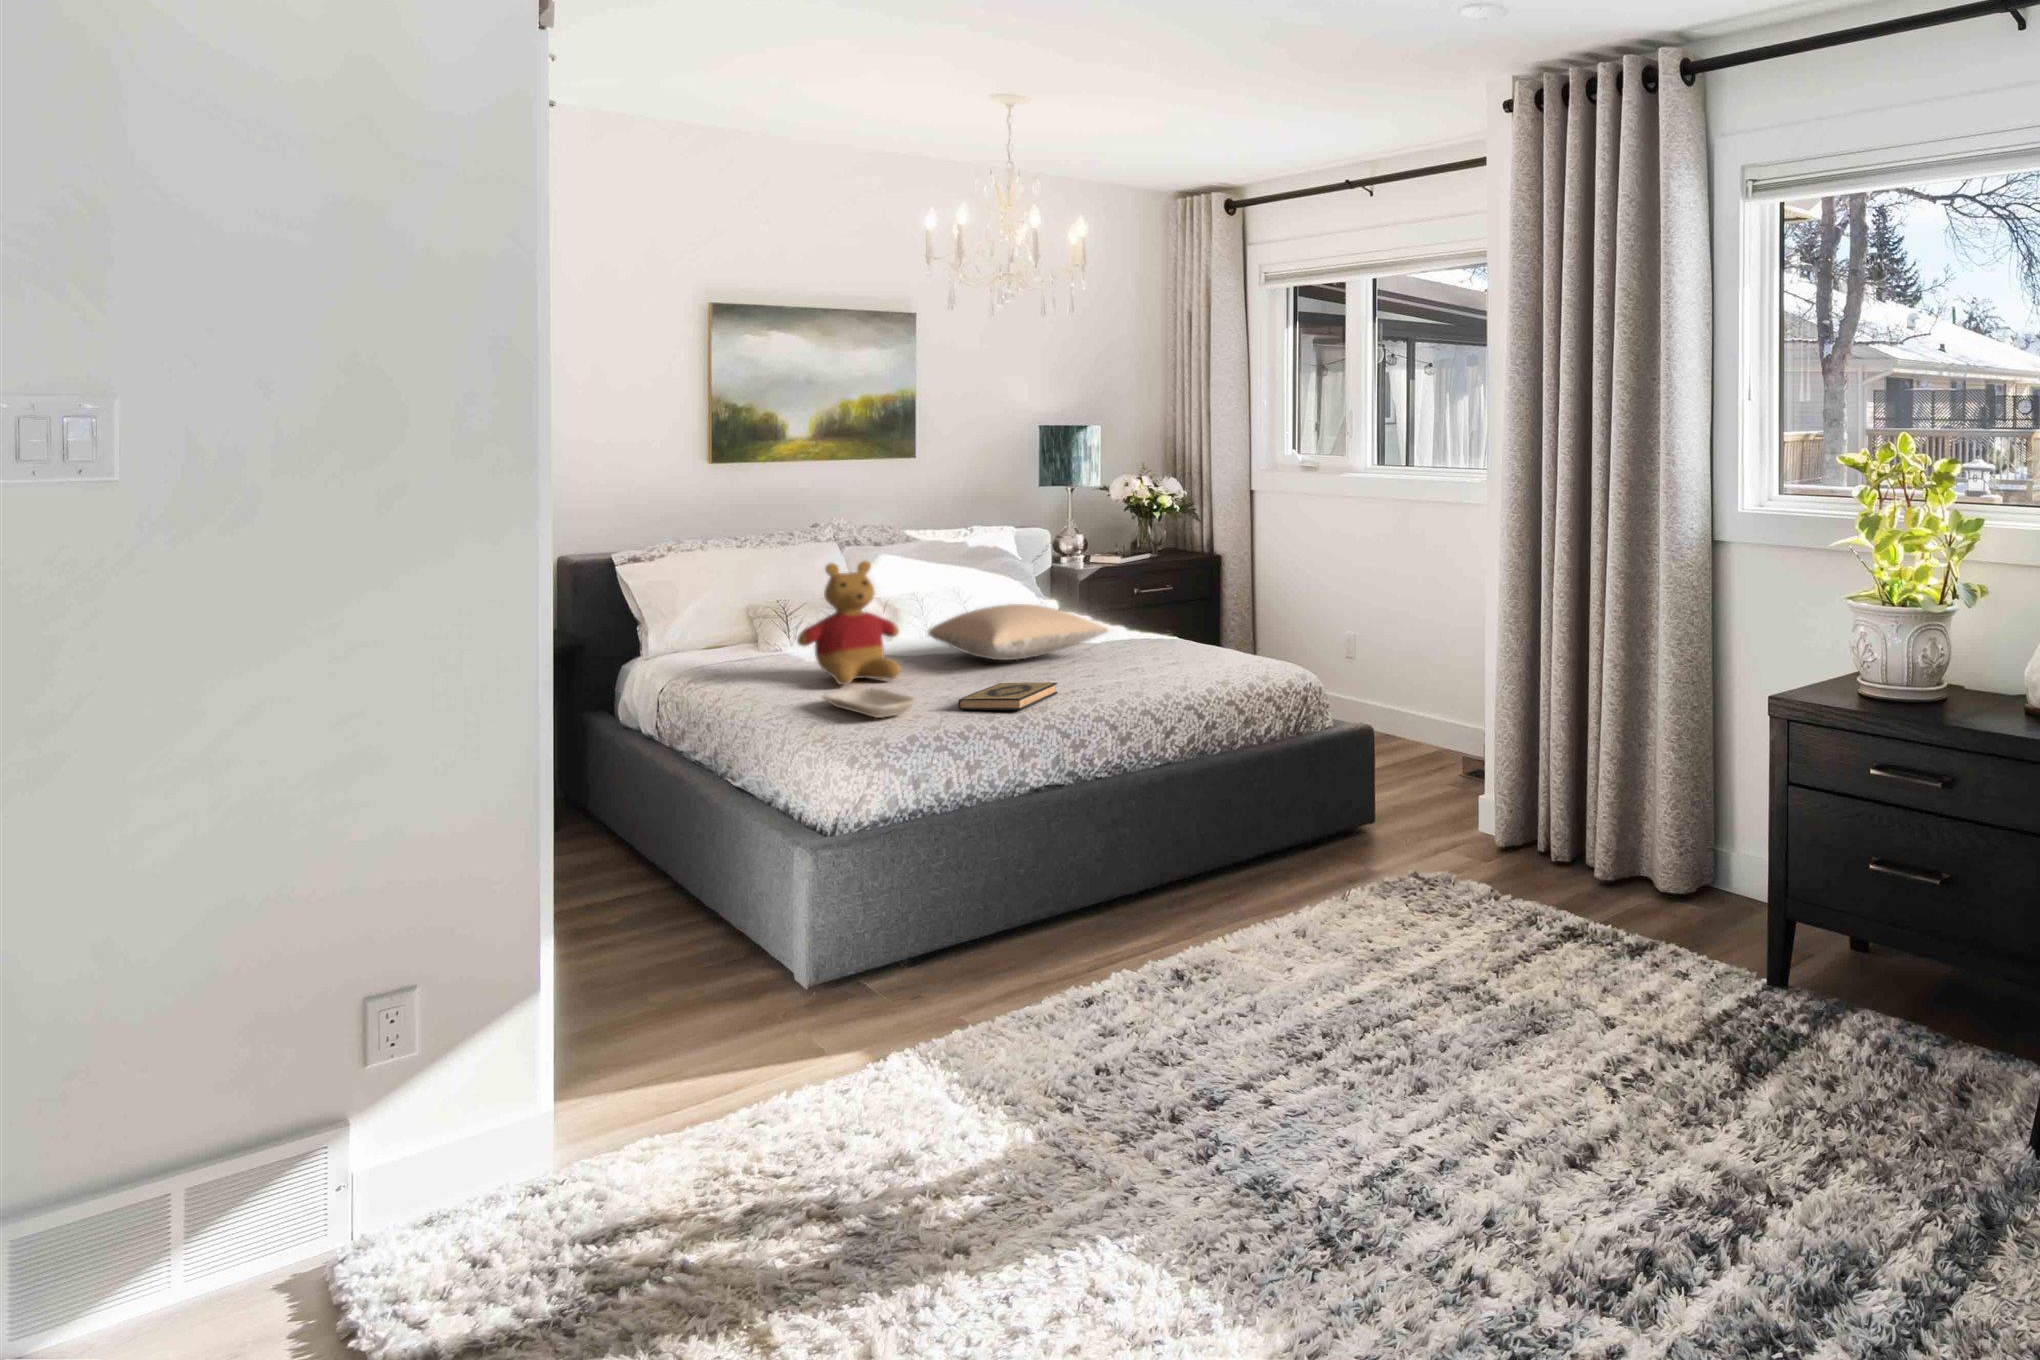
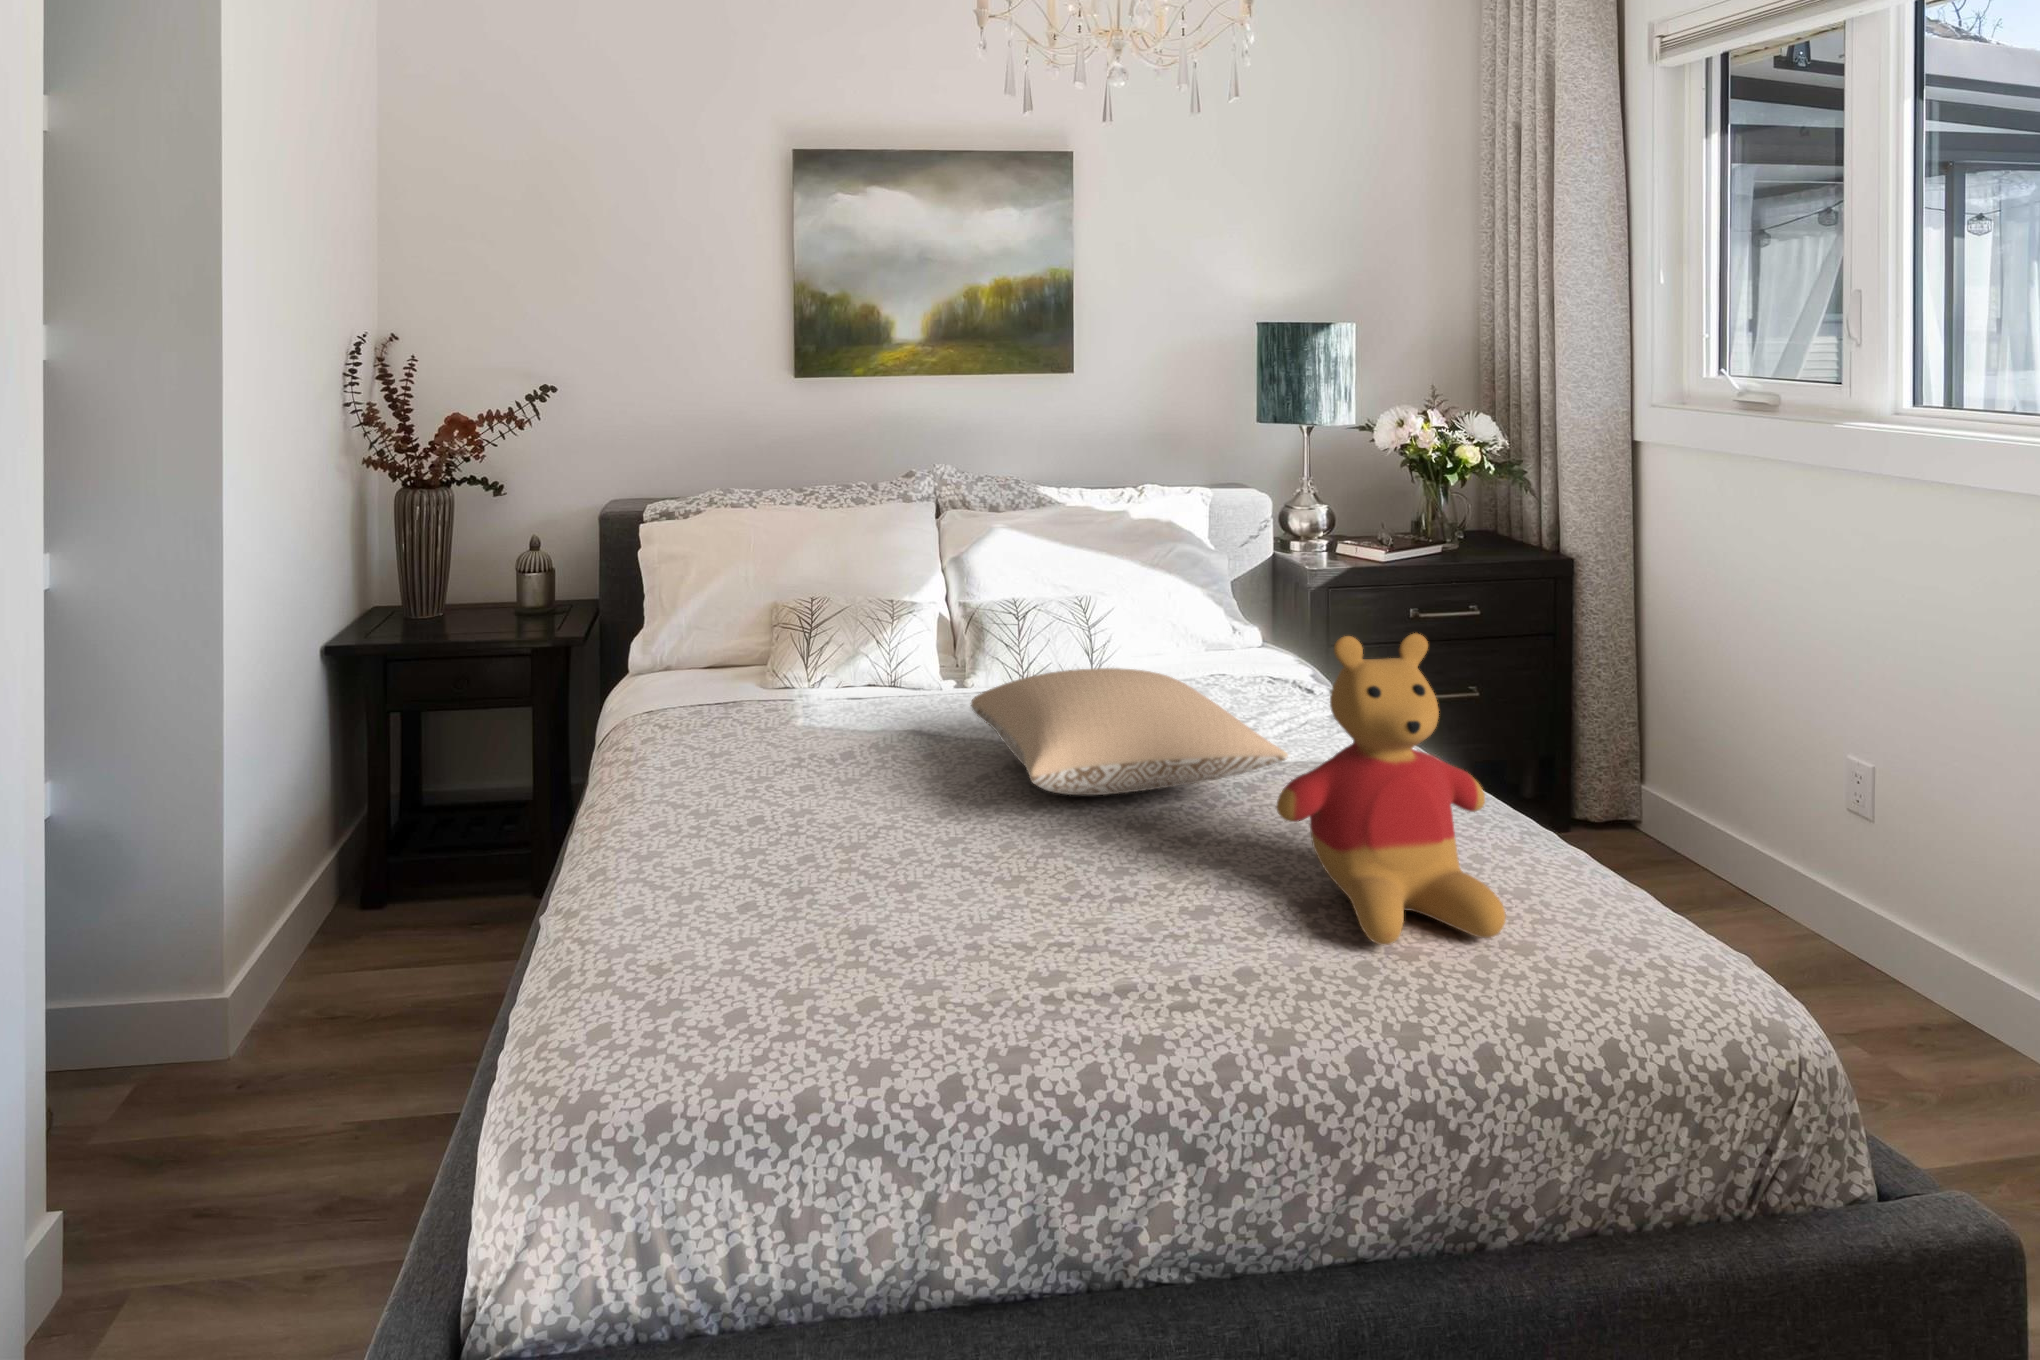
stuffed bear: present [797,561,901,685] -> present [1276,633,1506,946]
hardback book: present [958,683,1058,710] -> none [871,890,1116,1025]
tray: present [823,689,916,718] -> none [657,856,783,978]

